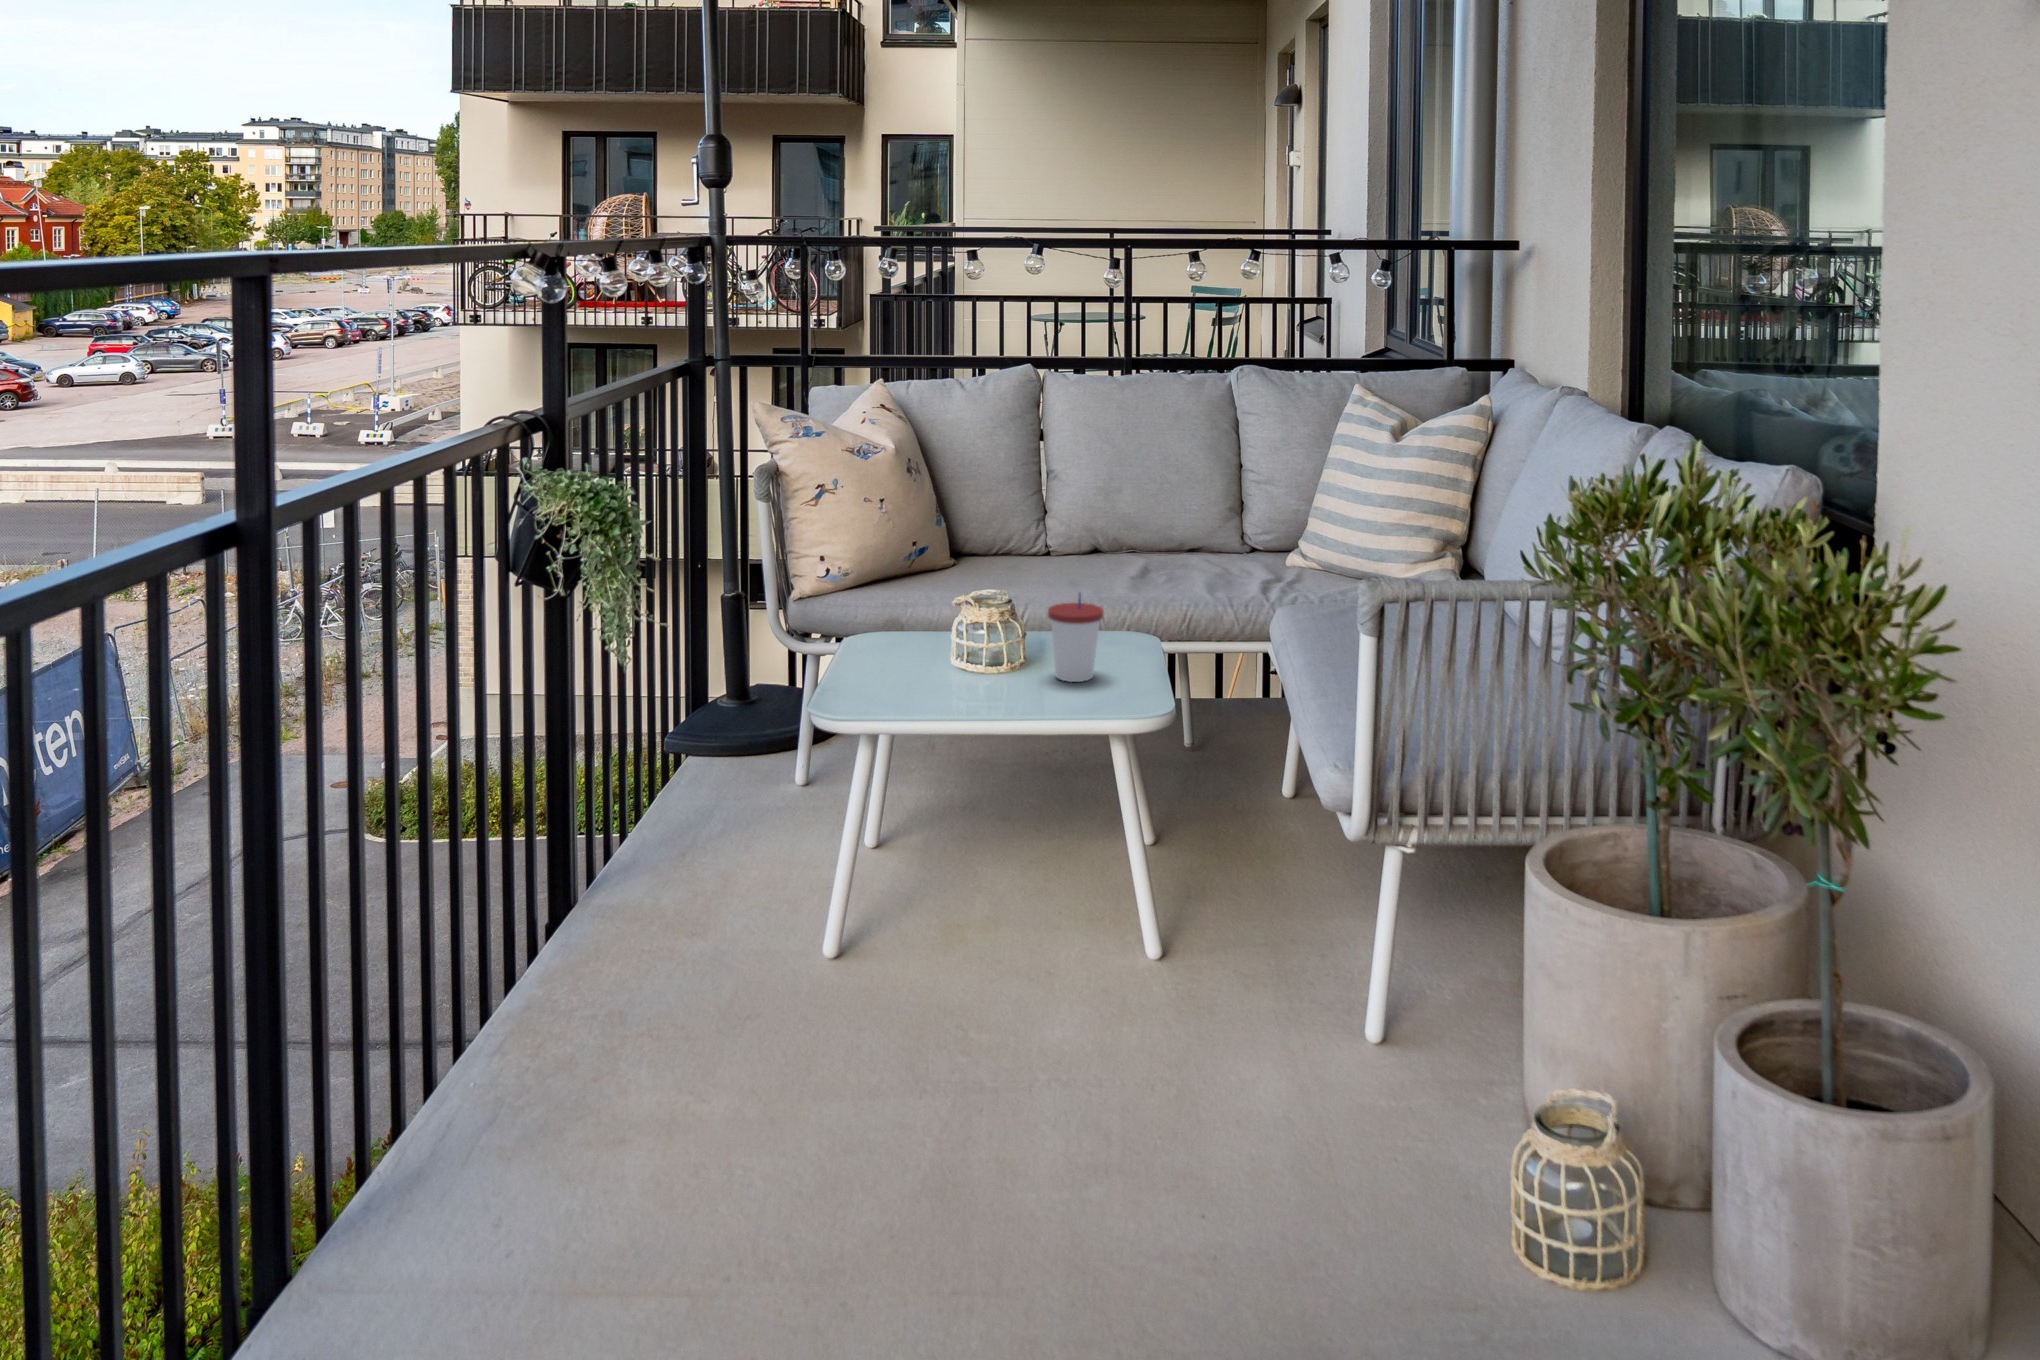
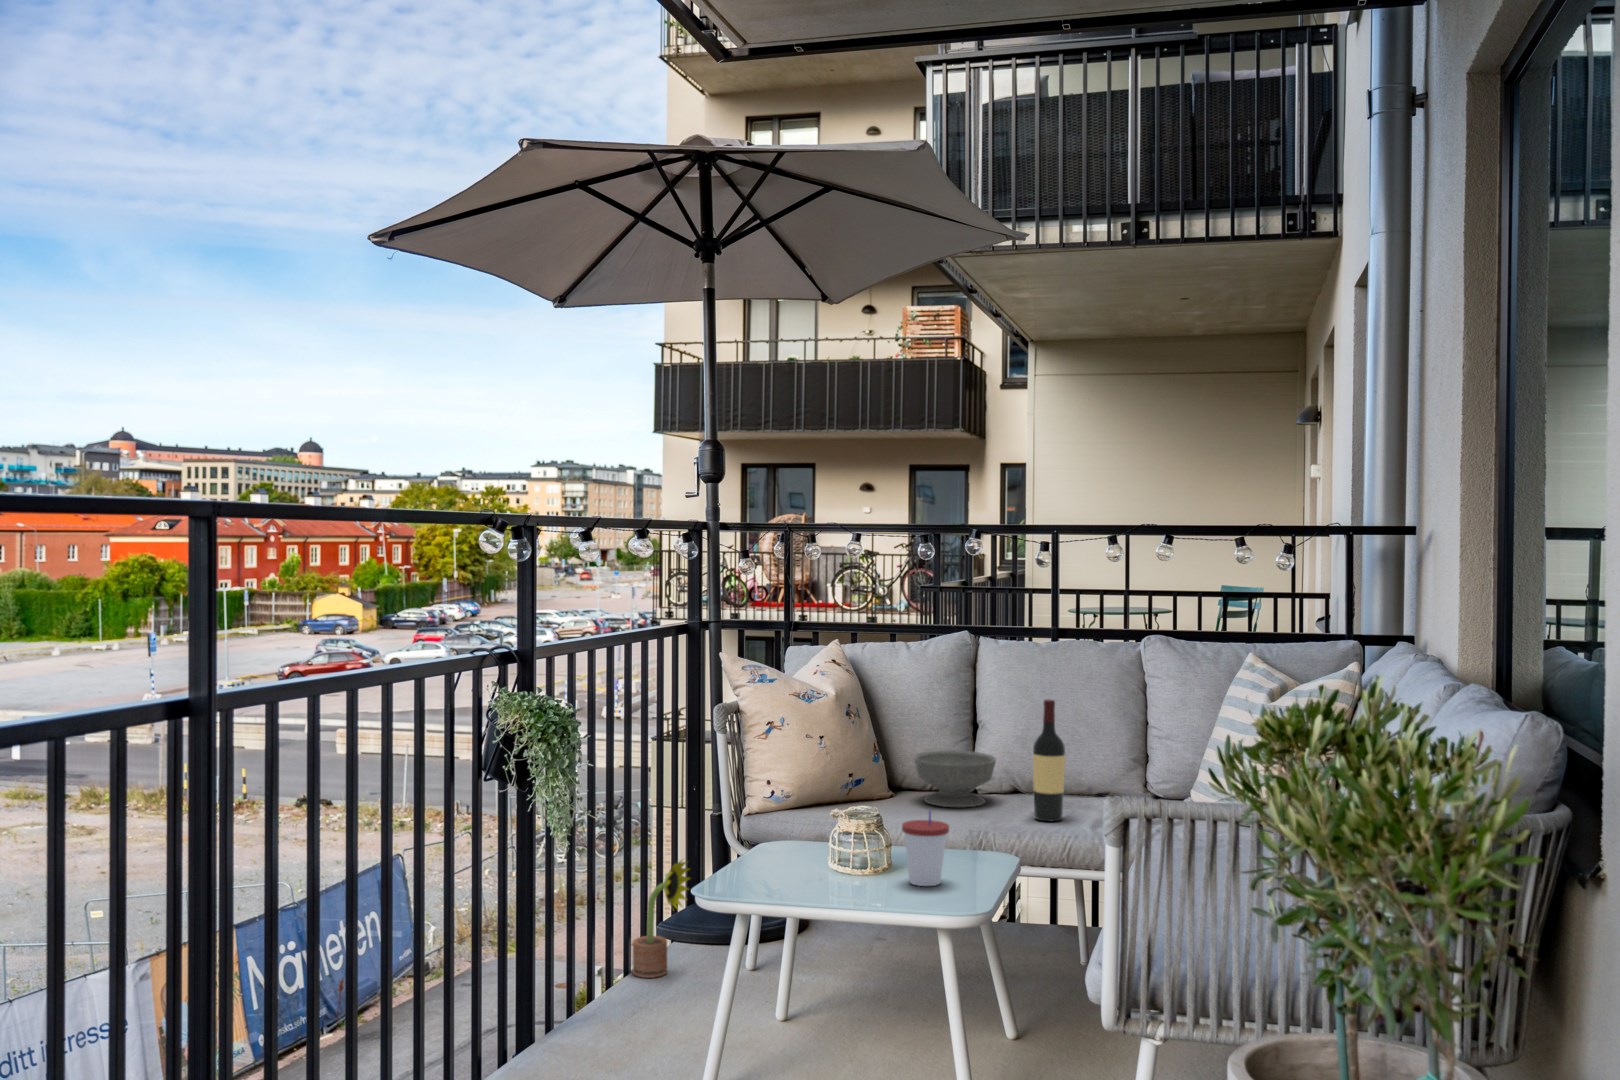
wine bottle: none [1143,448,1180,589] -> present [1033,700,1065,821]
bowl: none [992,509,1089,577] -> present [915,750,996,807]
decorative plant: none [658,661,730,814] -> present [633,861,690,978]

